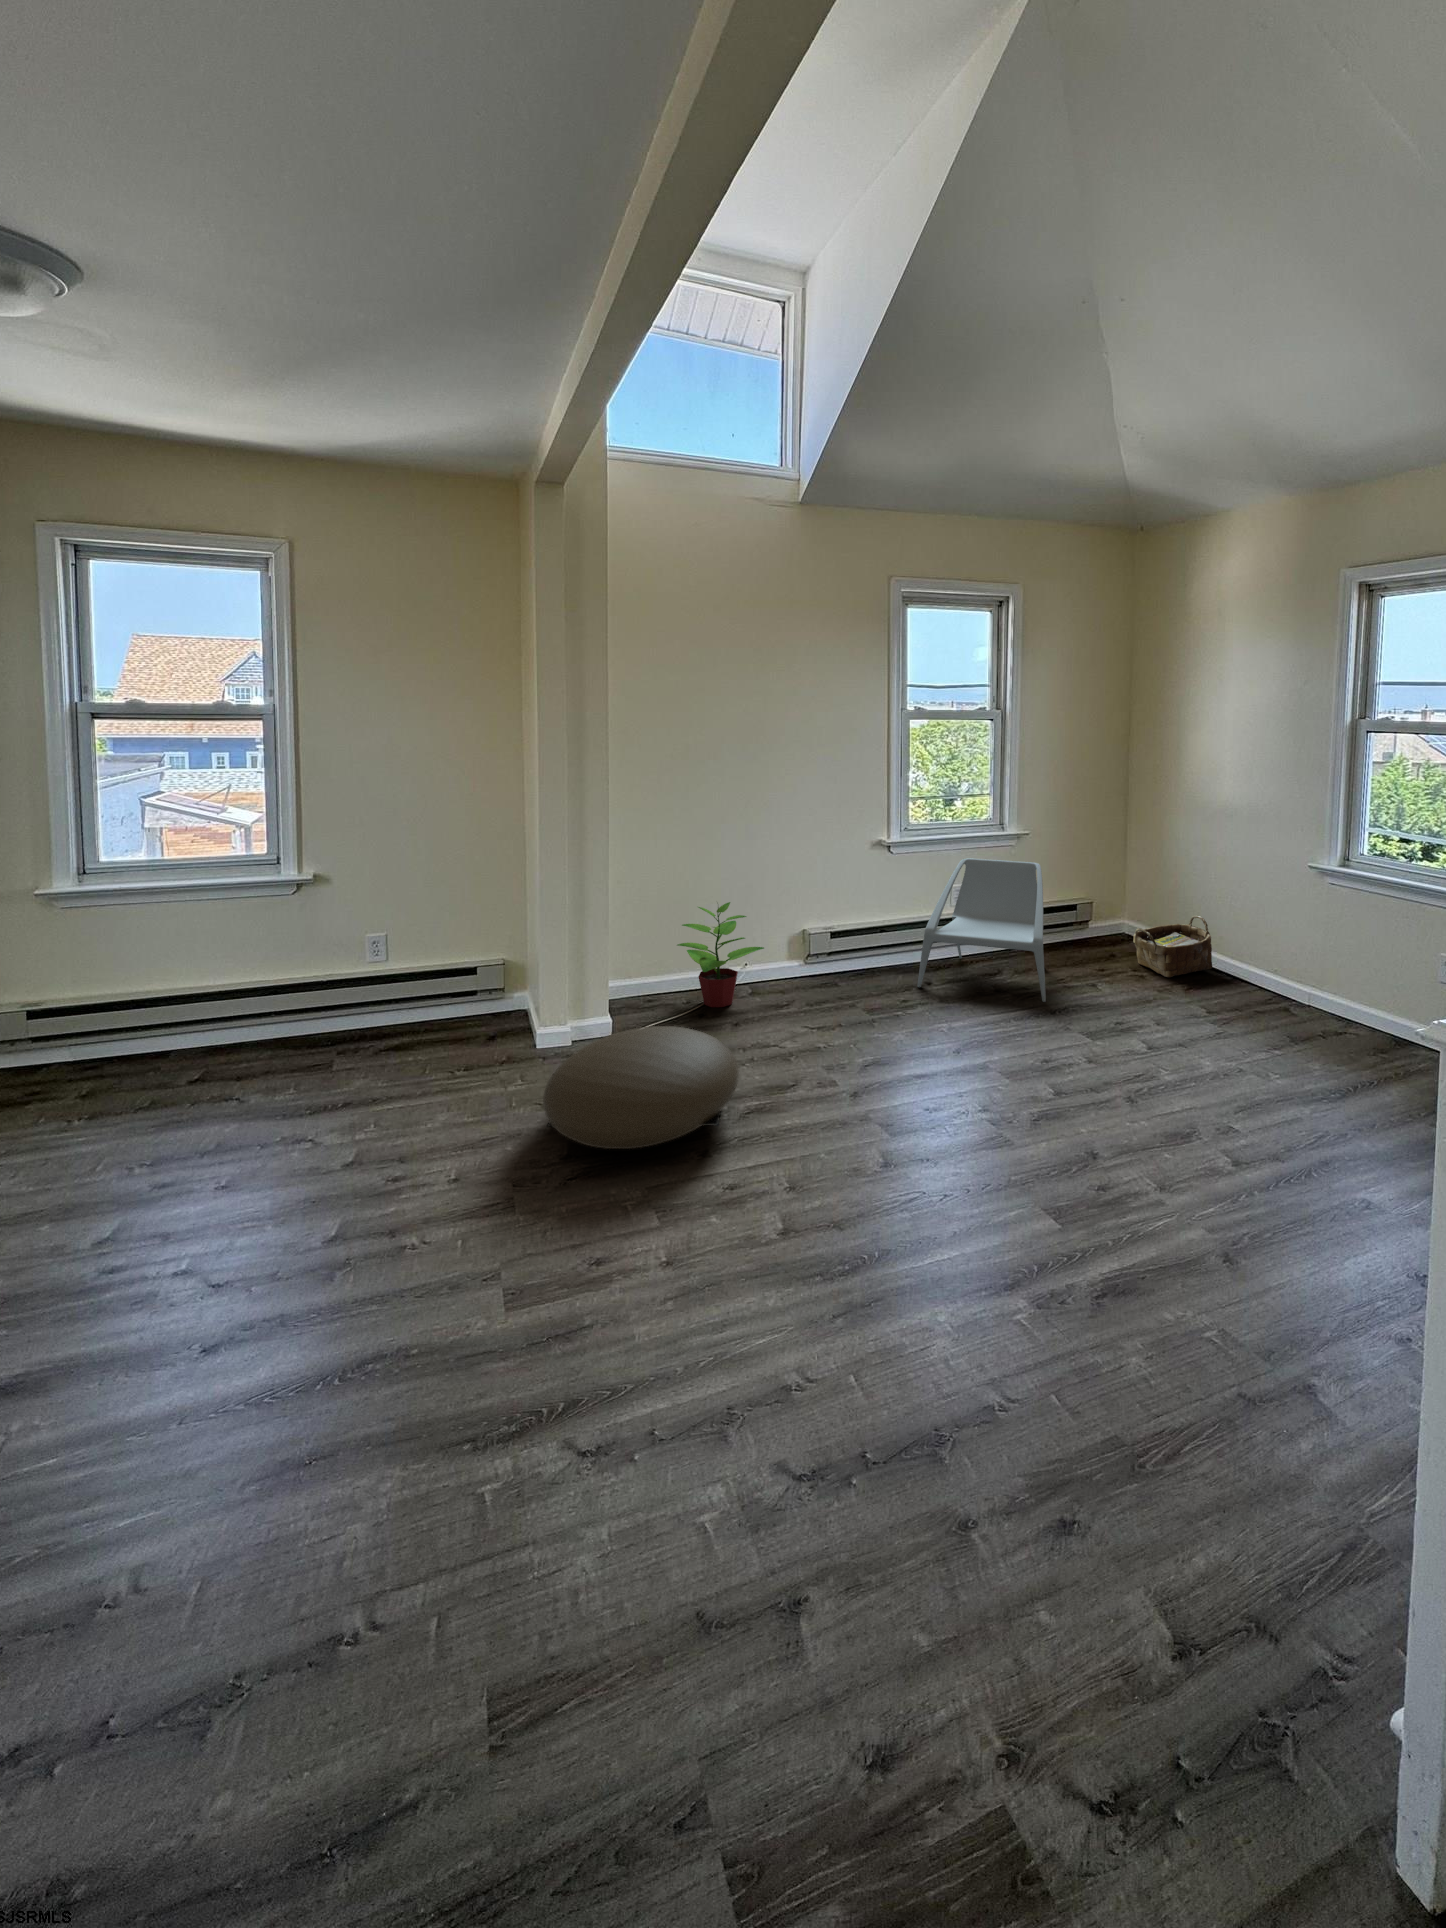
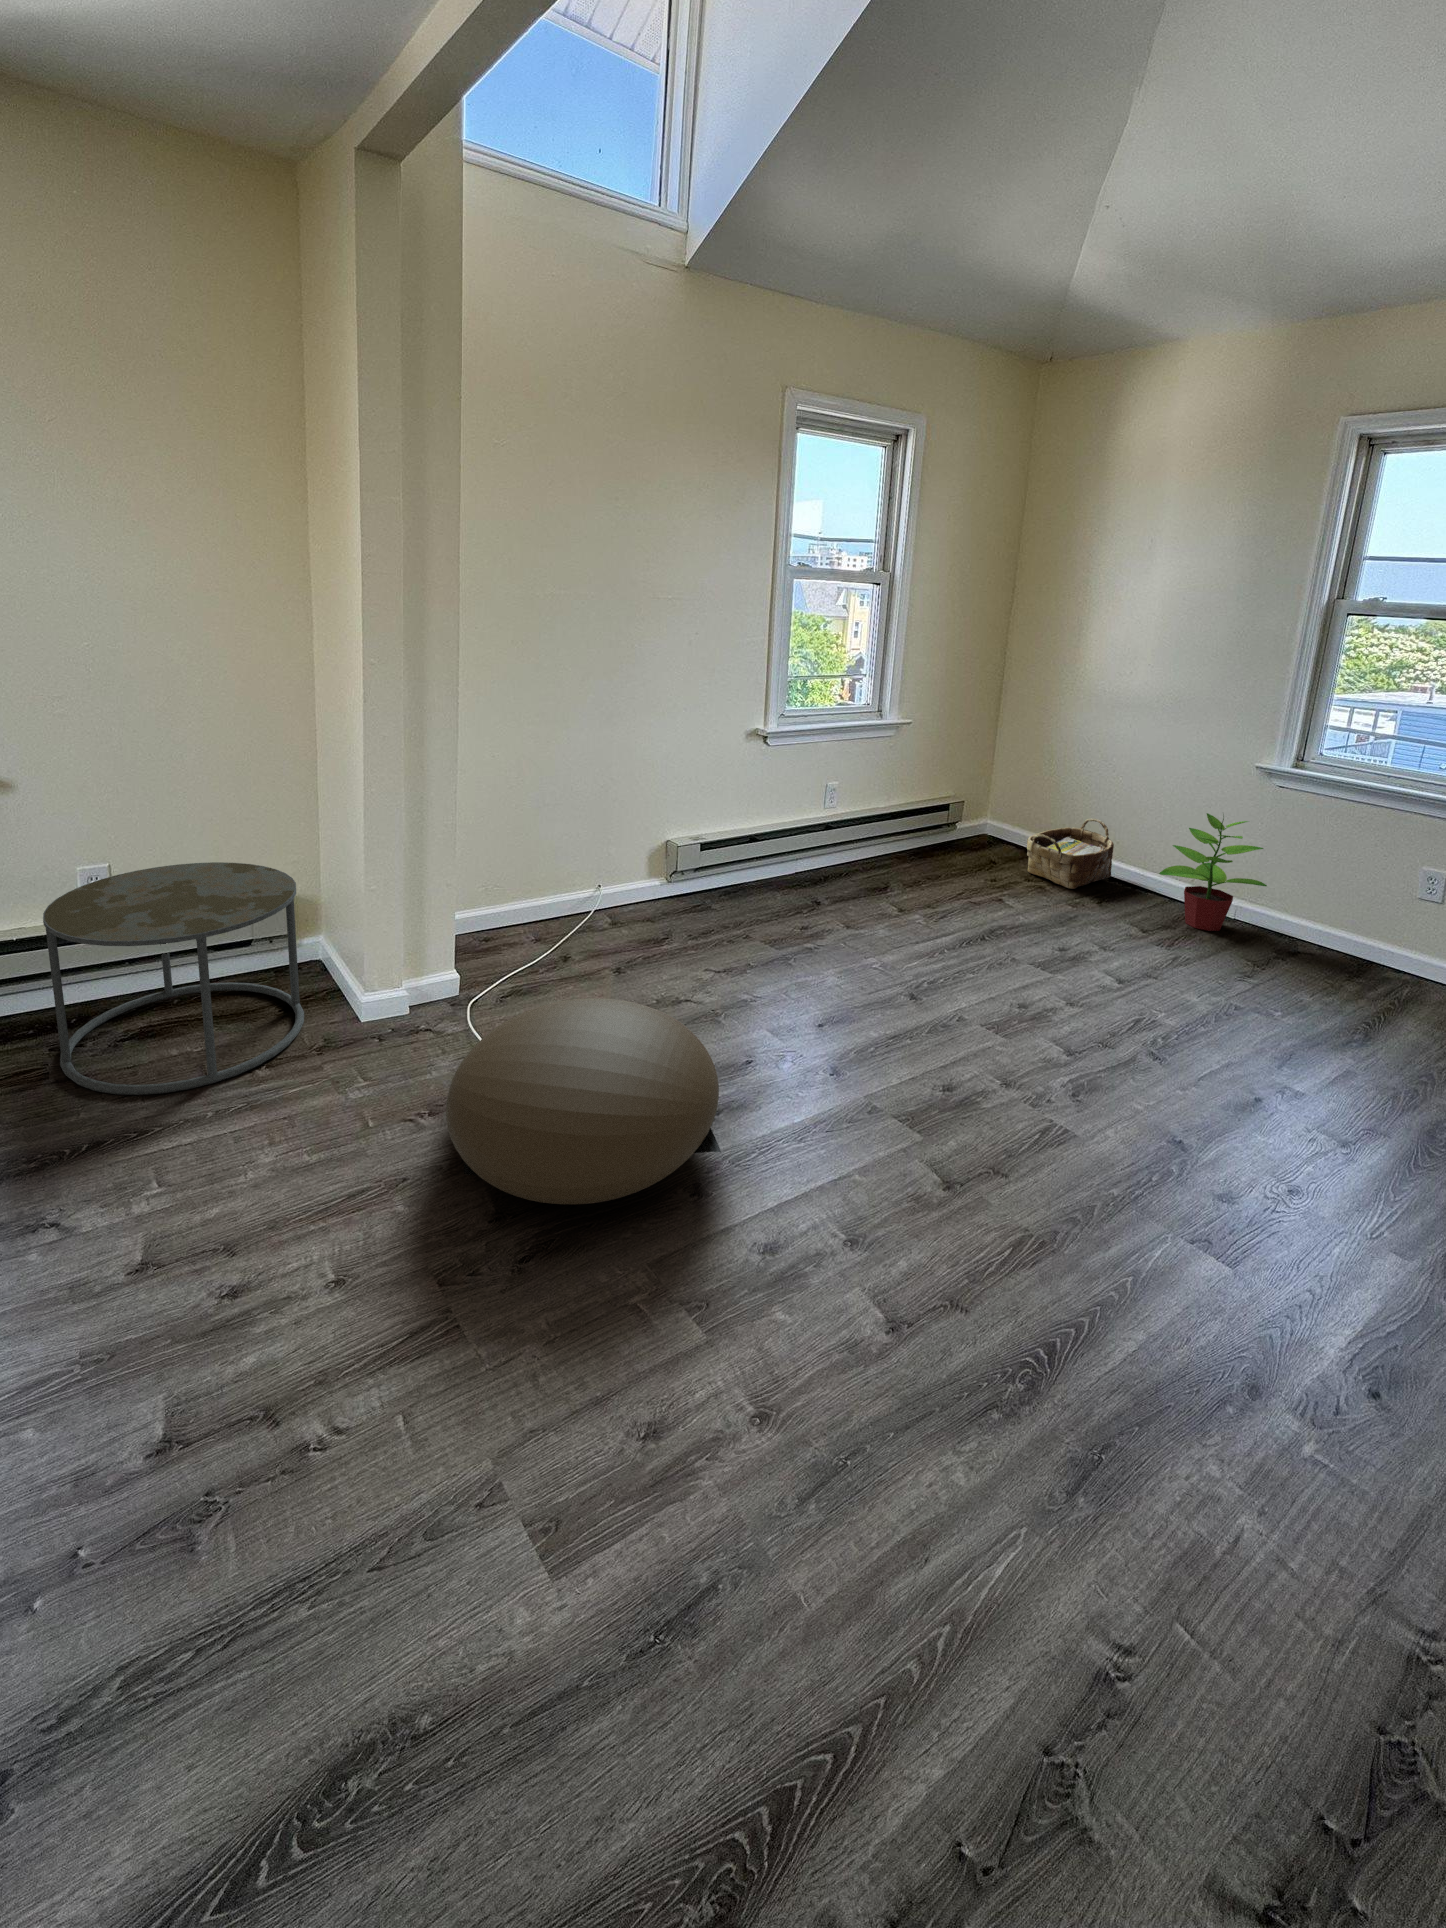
armchair: present [918,858,1046,1002] -> none [810,753,968,925]
potted plant: present [677,902,764,1007] -> present [1159,813,1267,931]
side table: none [335,933,500,1081] -> present [43,862,304,1095]

